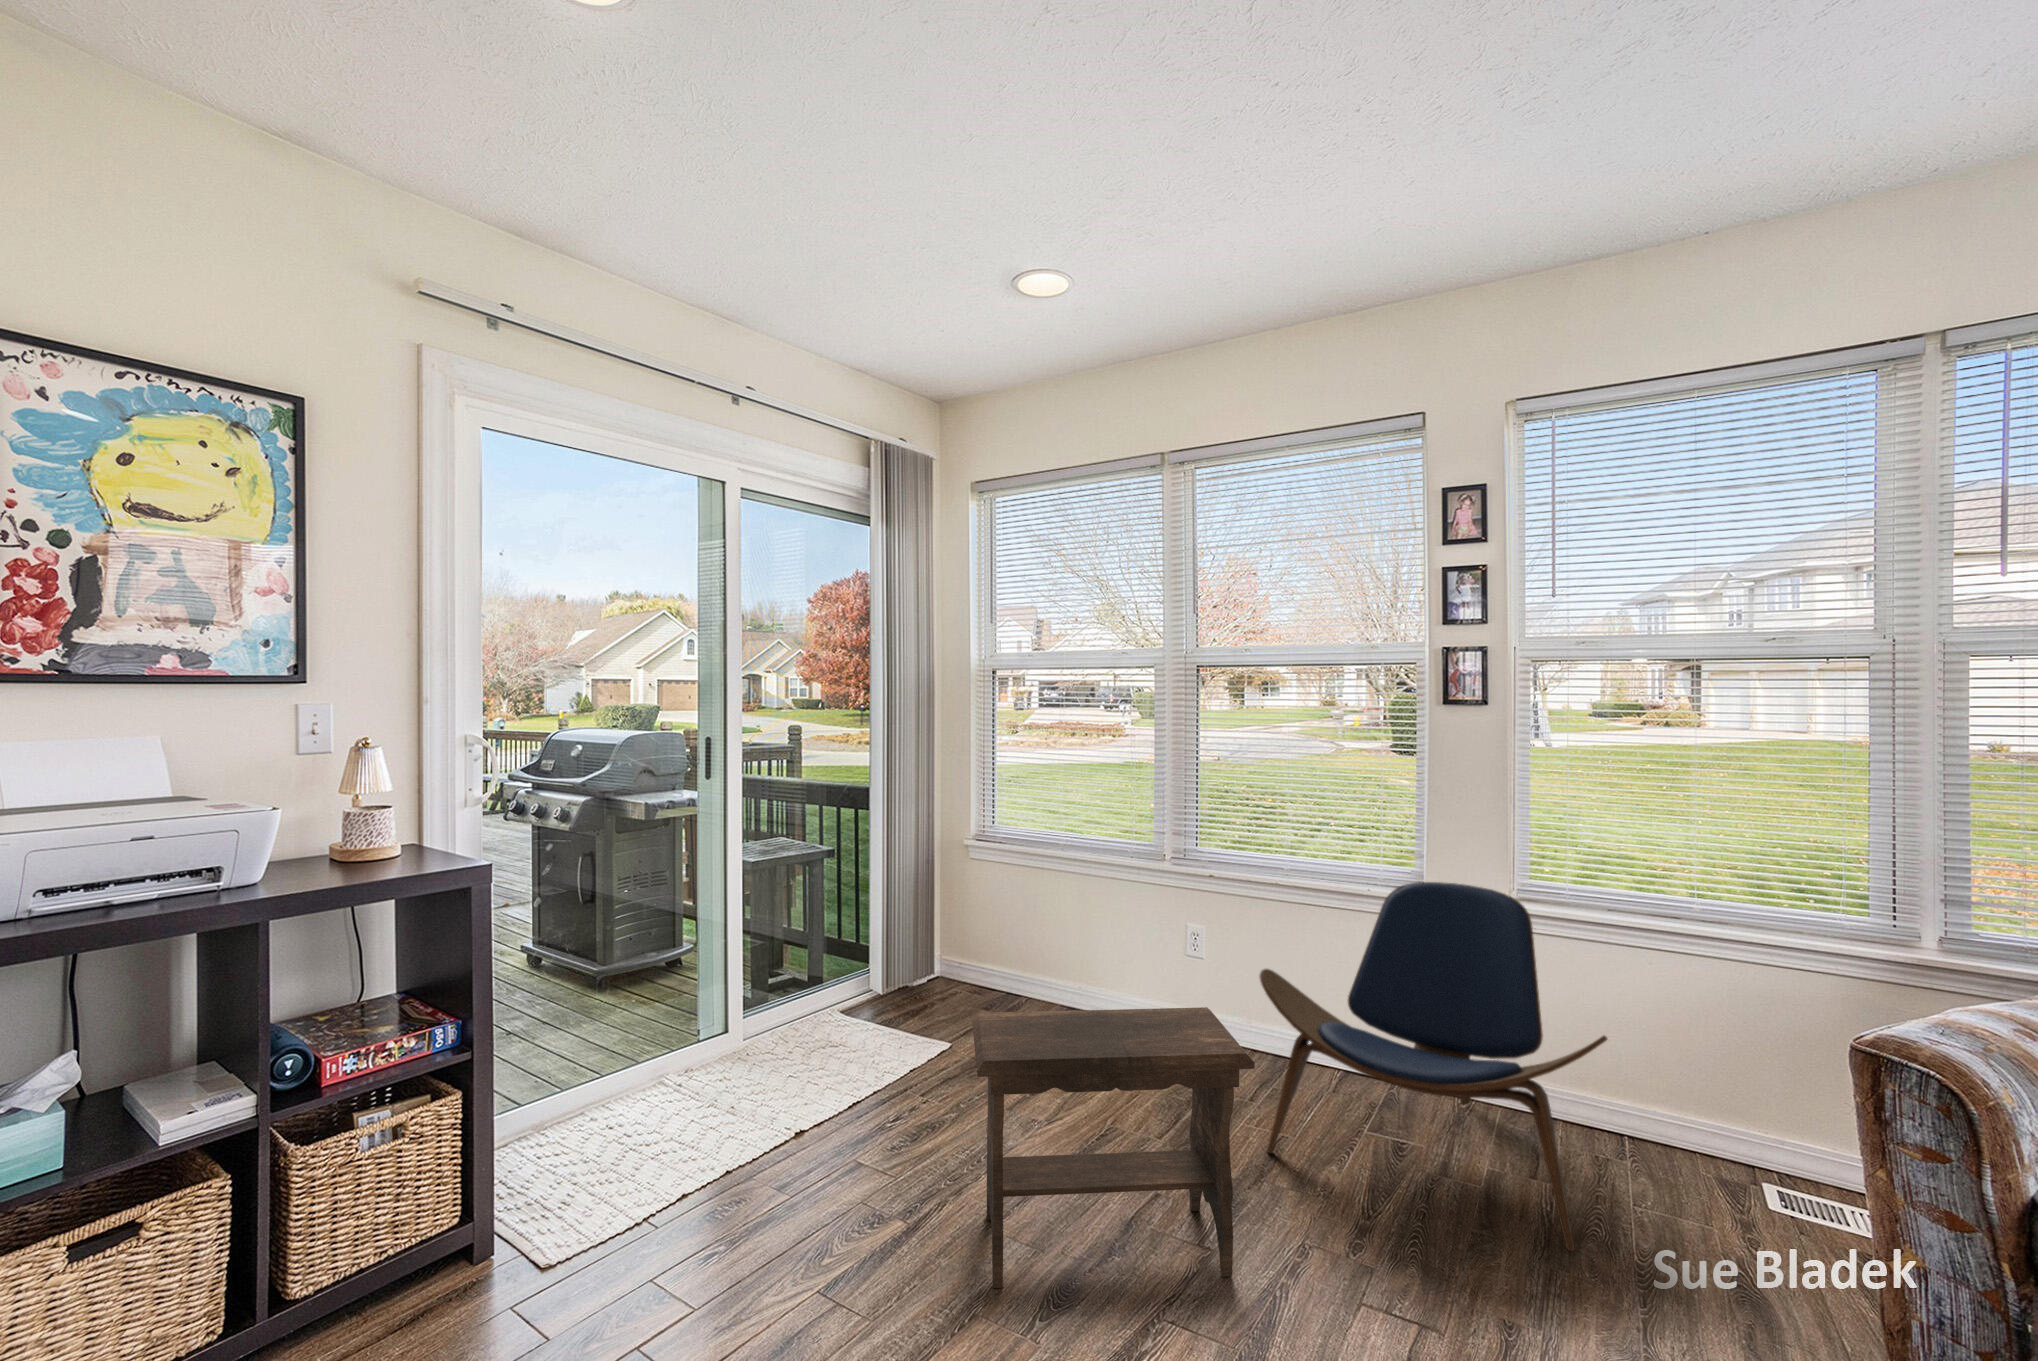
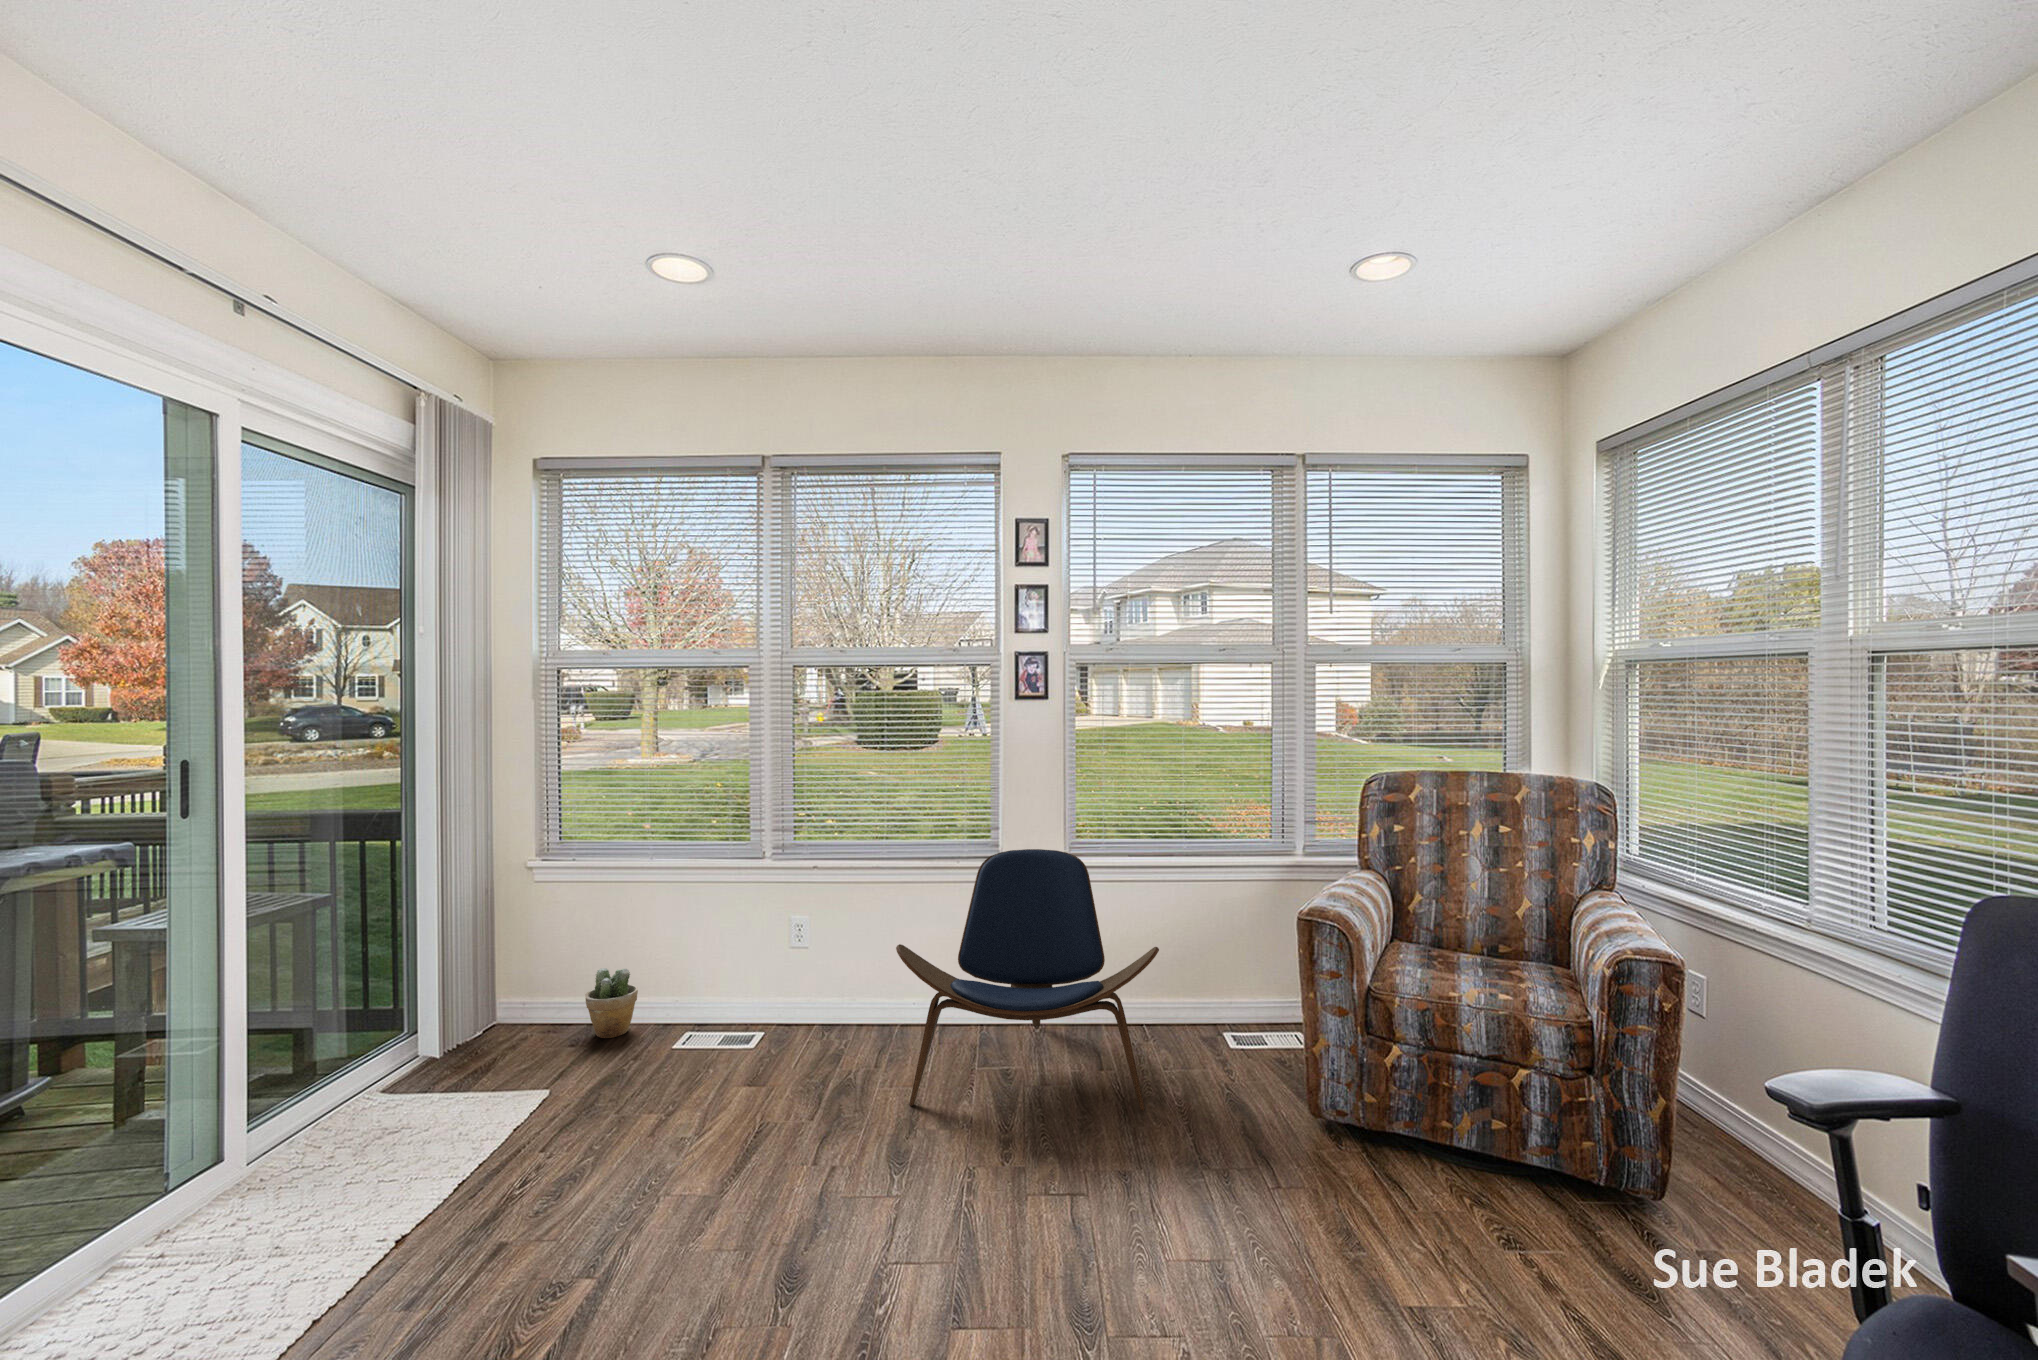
potted plant: none [1002,942,1047,1009] -> present [585,968,638,1038]
footstool: present [972,1007,1255,1288] -> none [660,986,946,1303]

